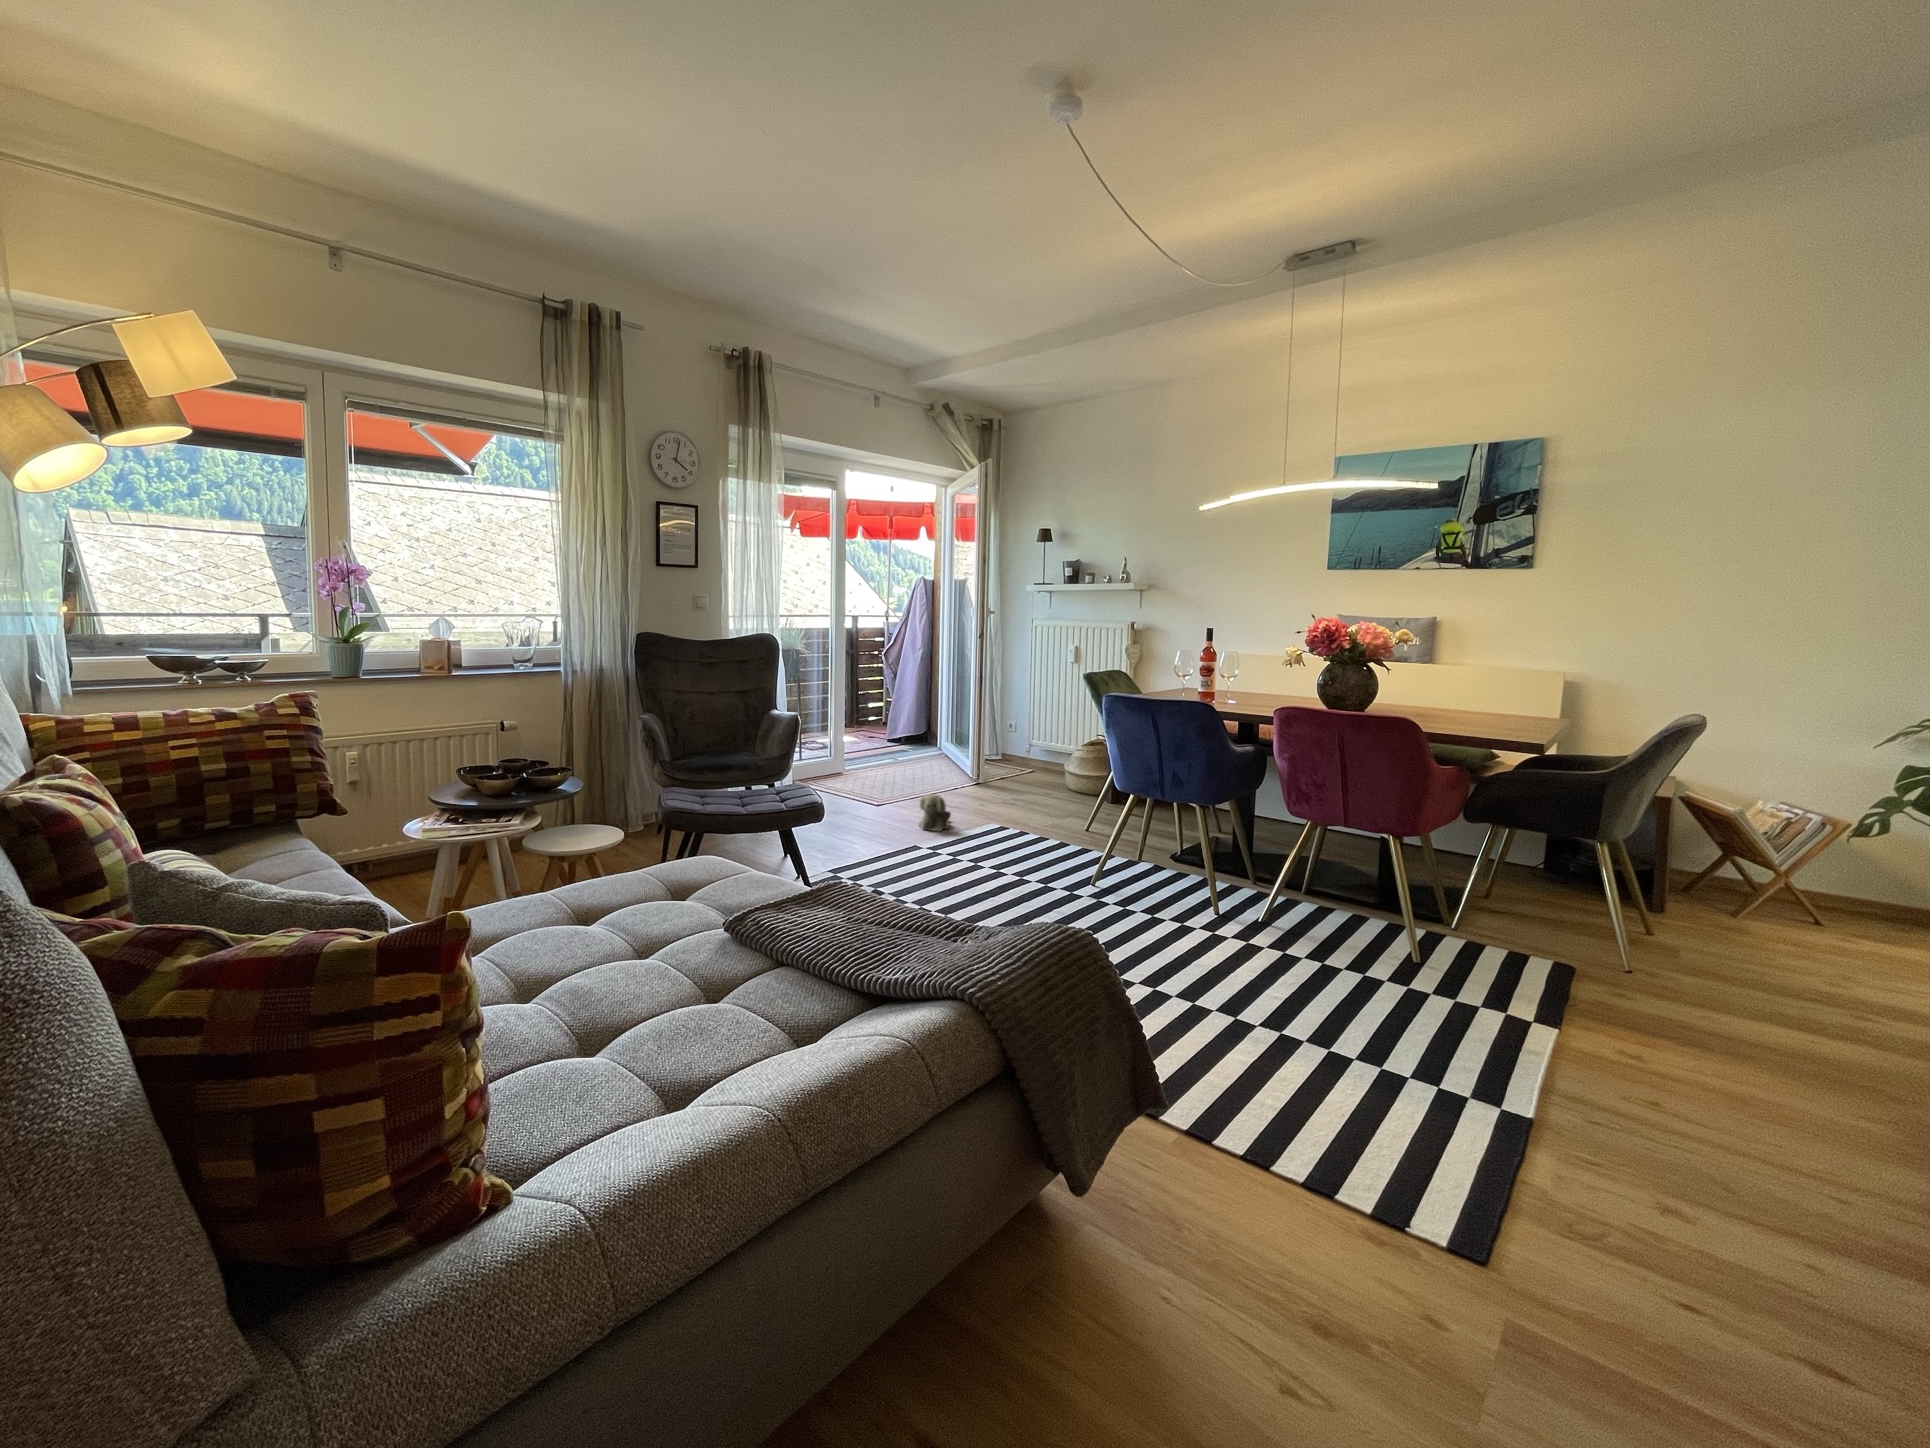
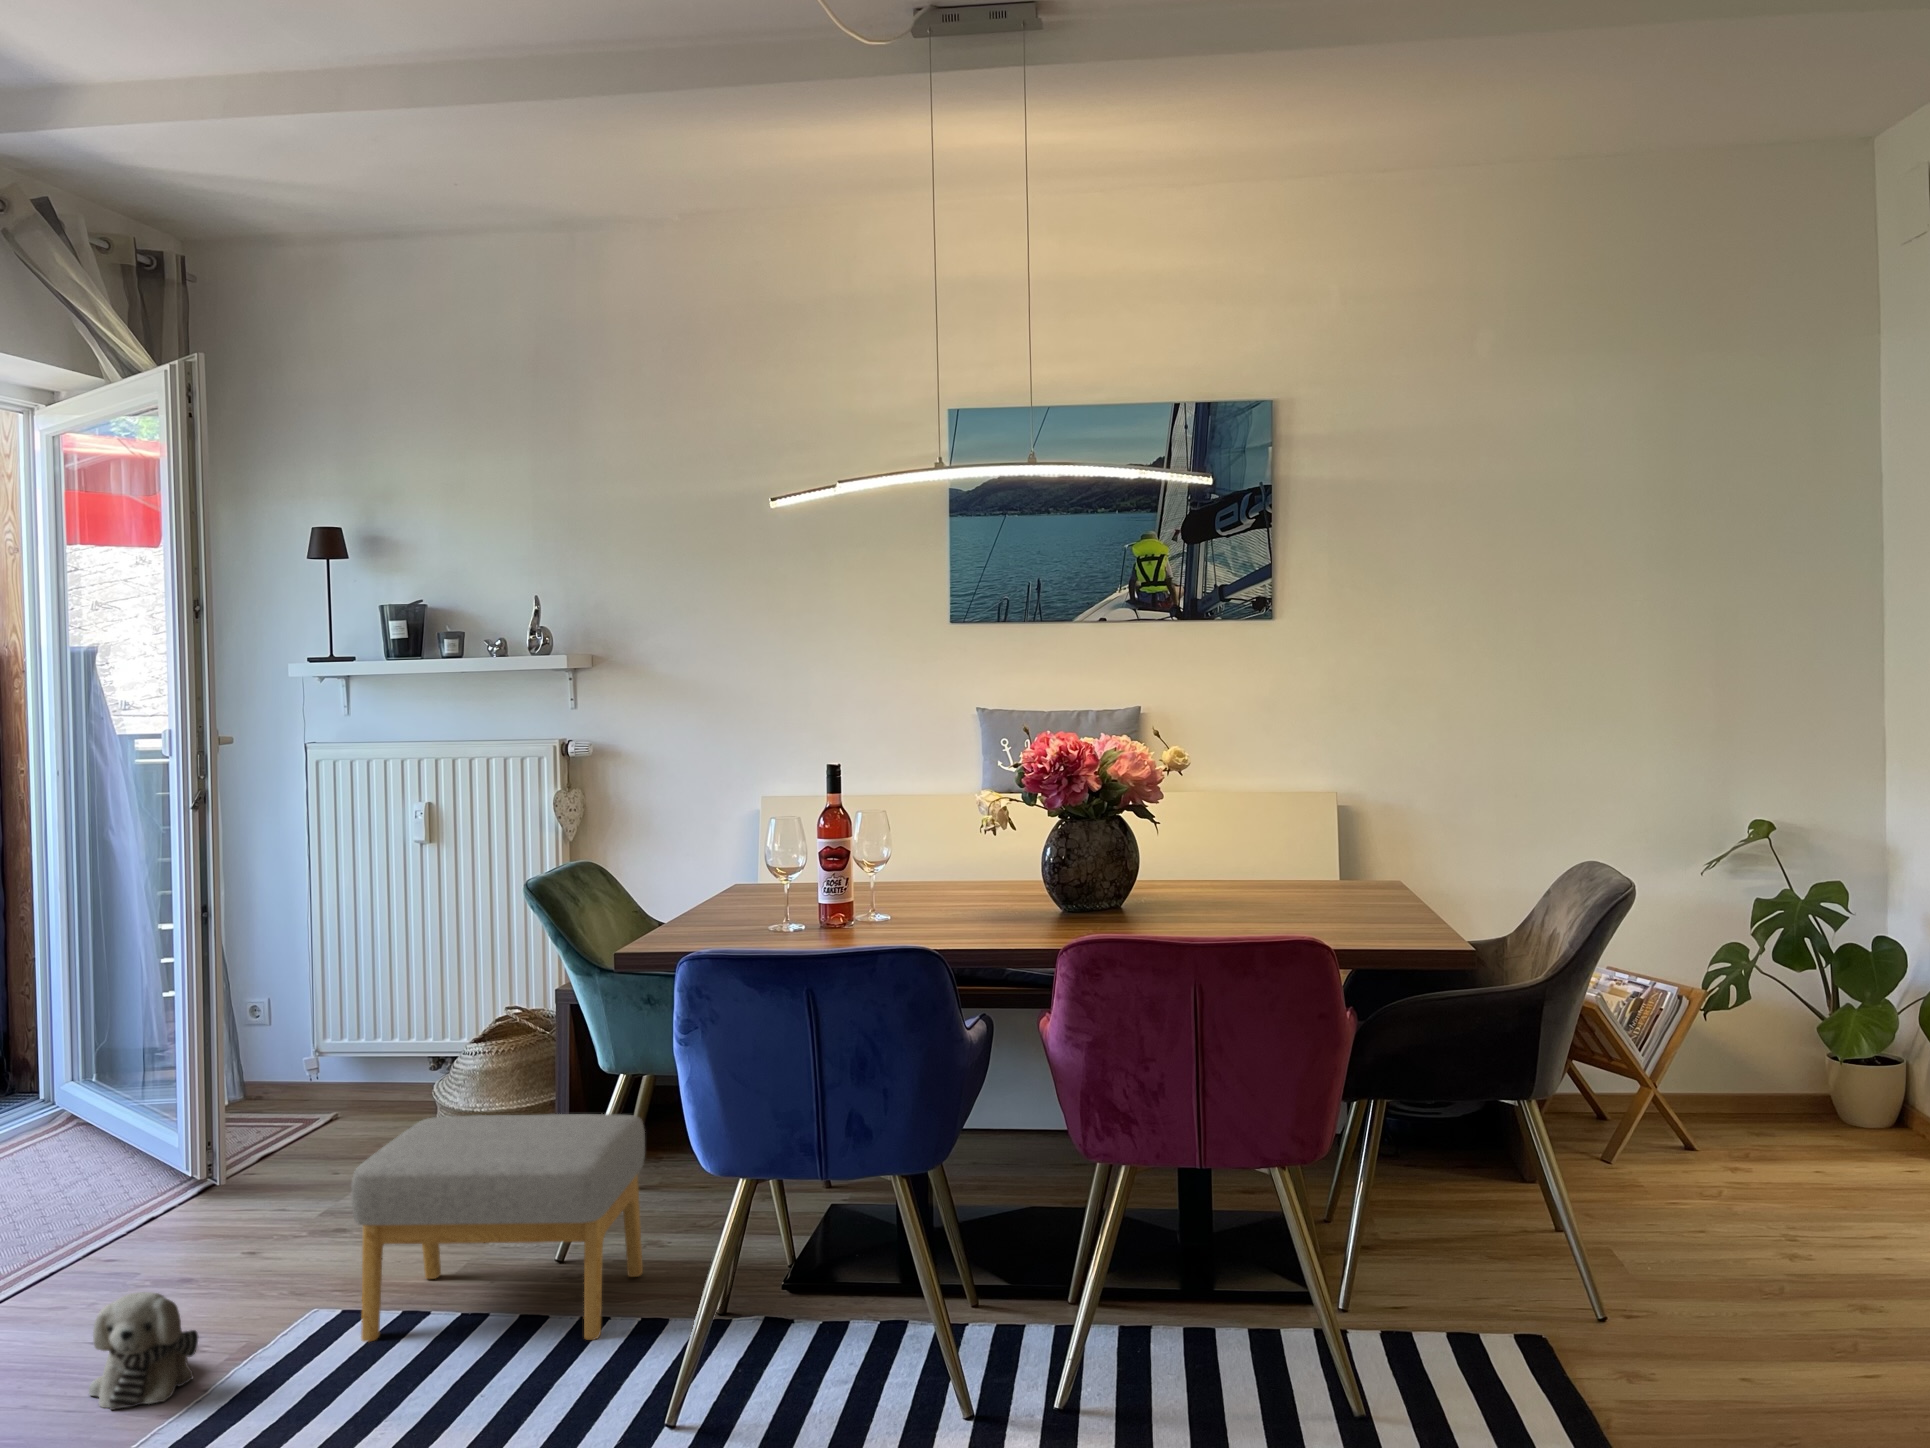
footstool: none [1005,760,1120,850] -> present [351,1114,645,1342]

